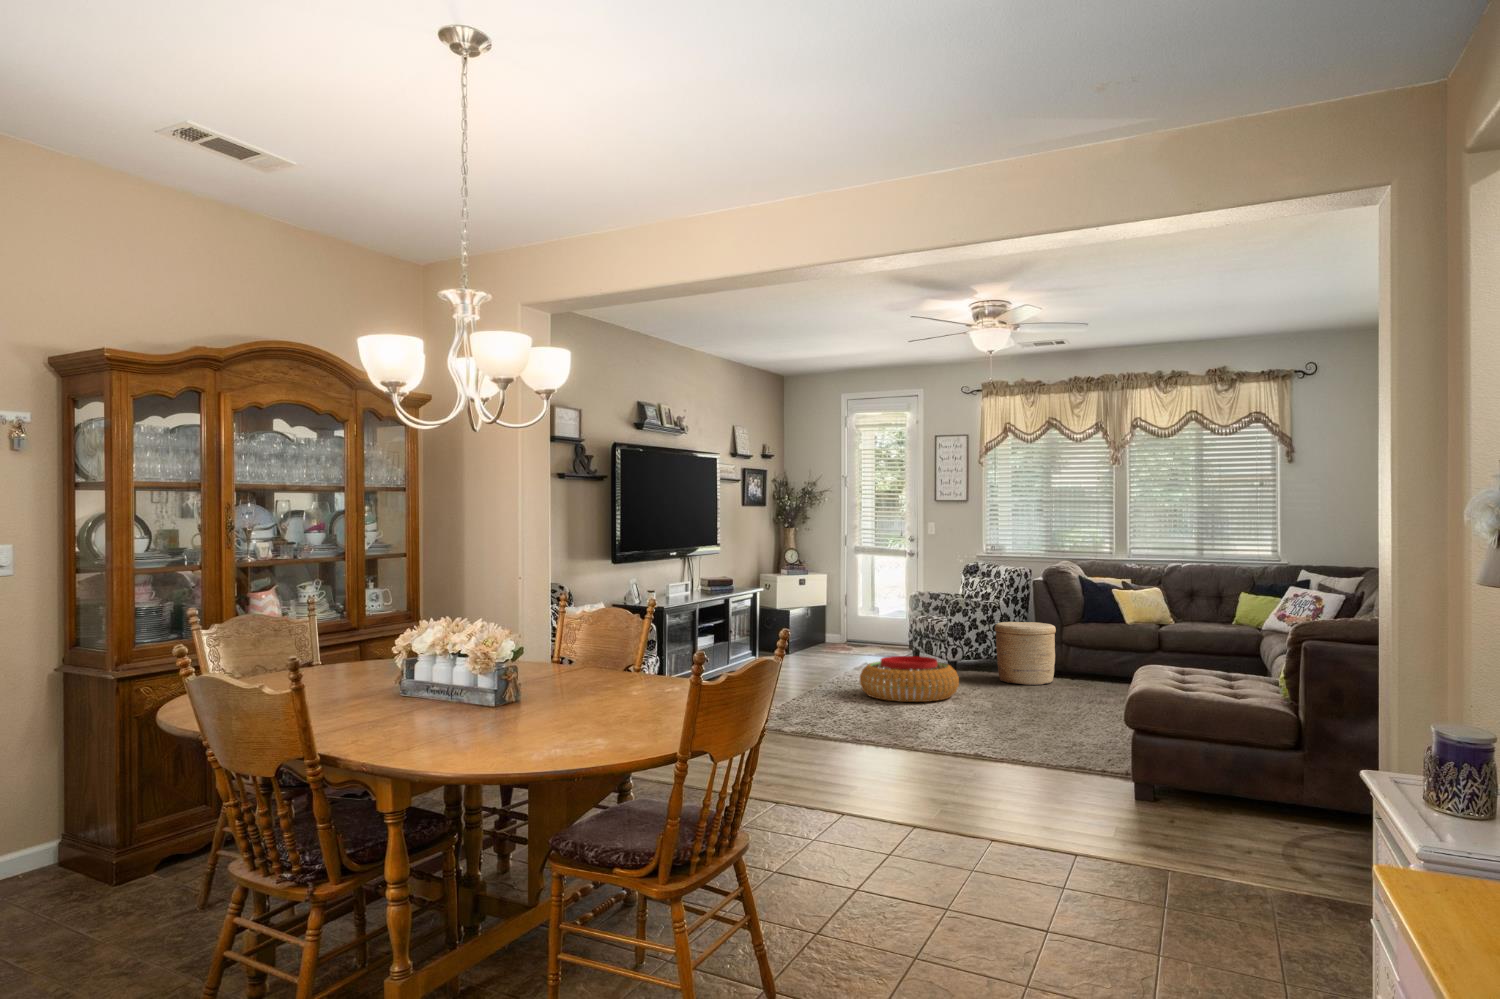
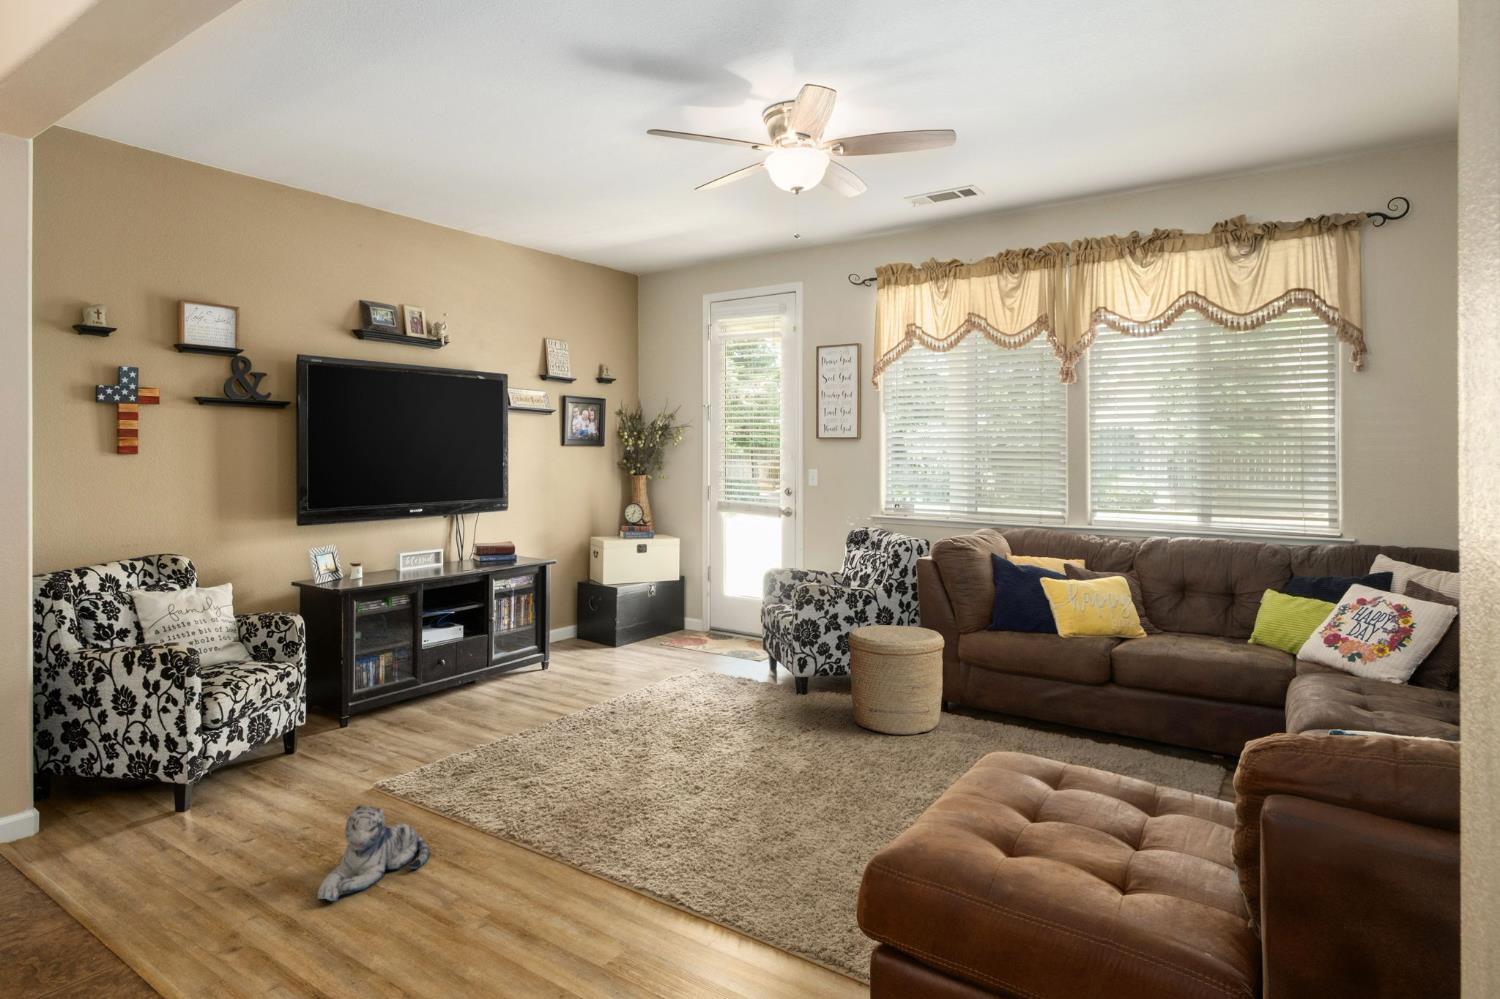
pouf: present [860,656,959,702] -> none [586,689,753,786]
plush toy: none [798,690,836,731] -> present [317,805,429,901]

